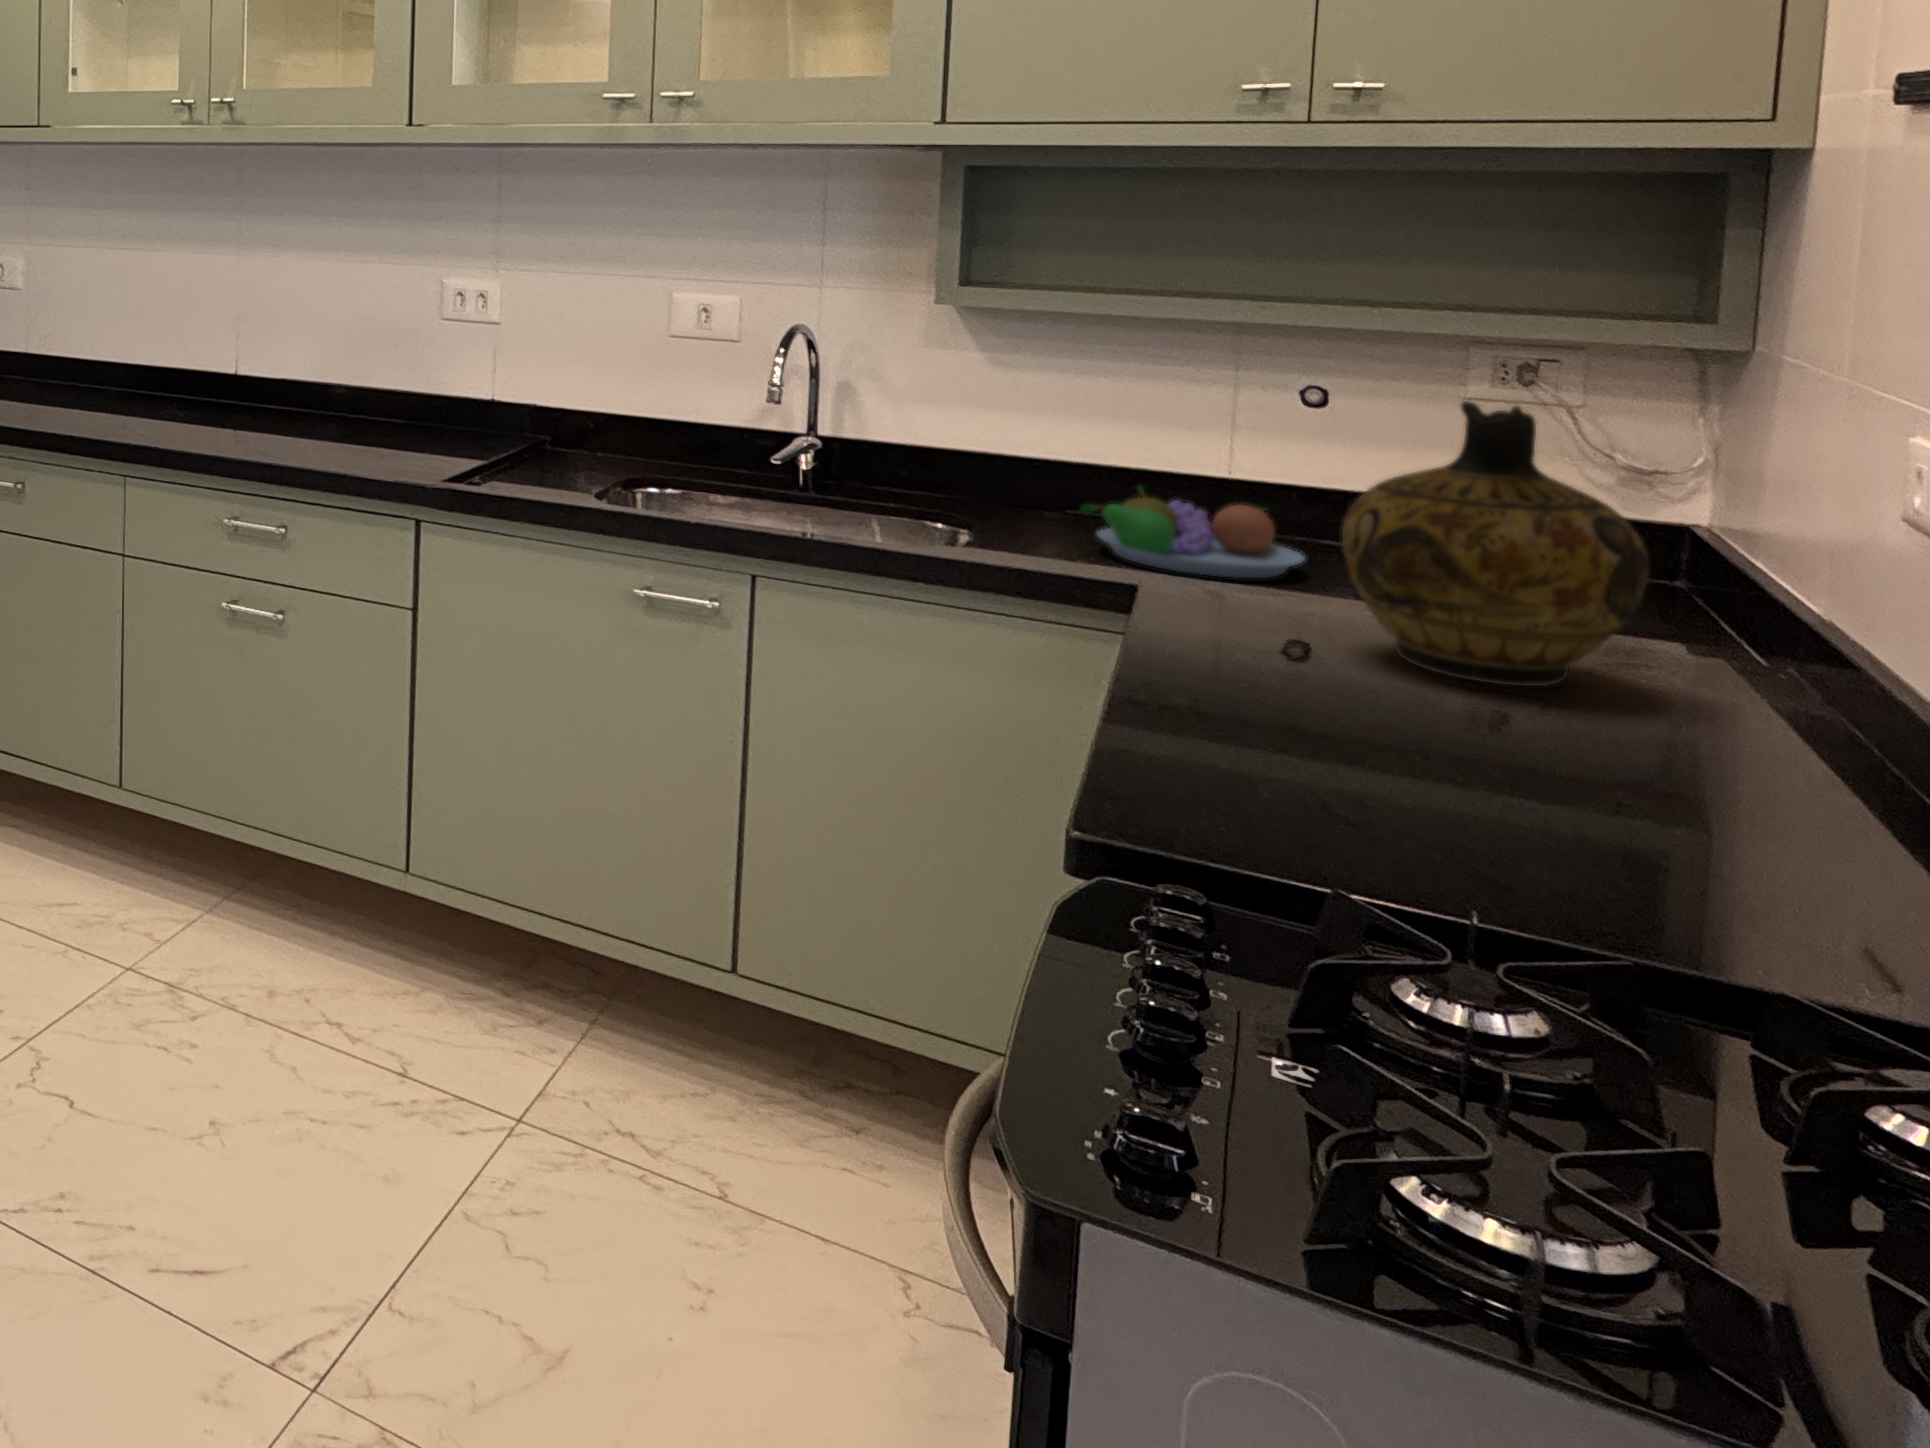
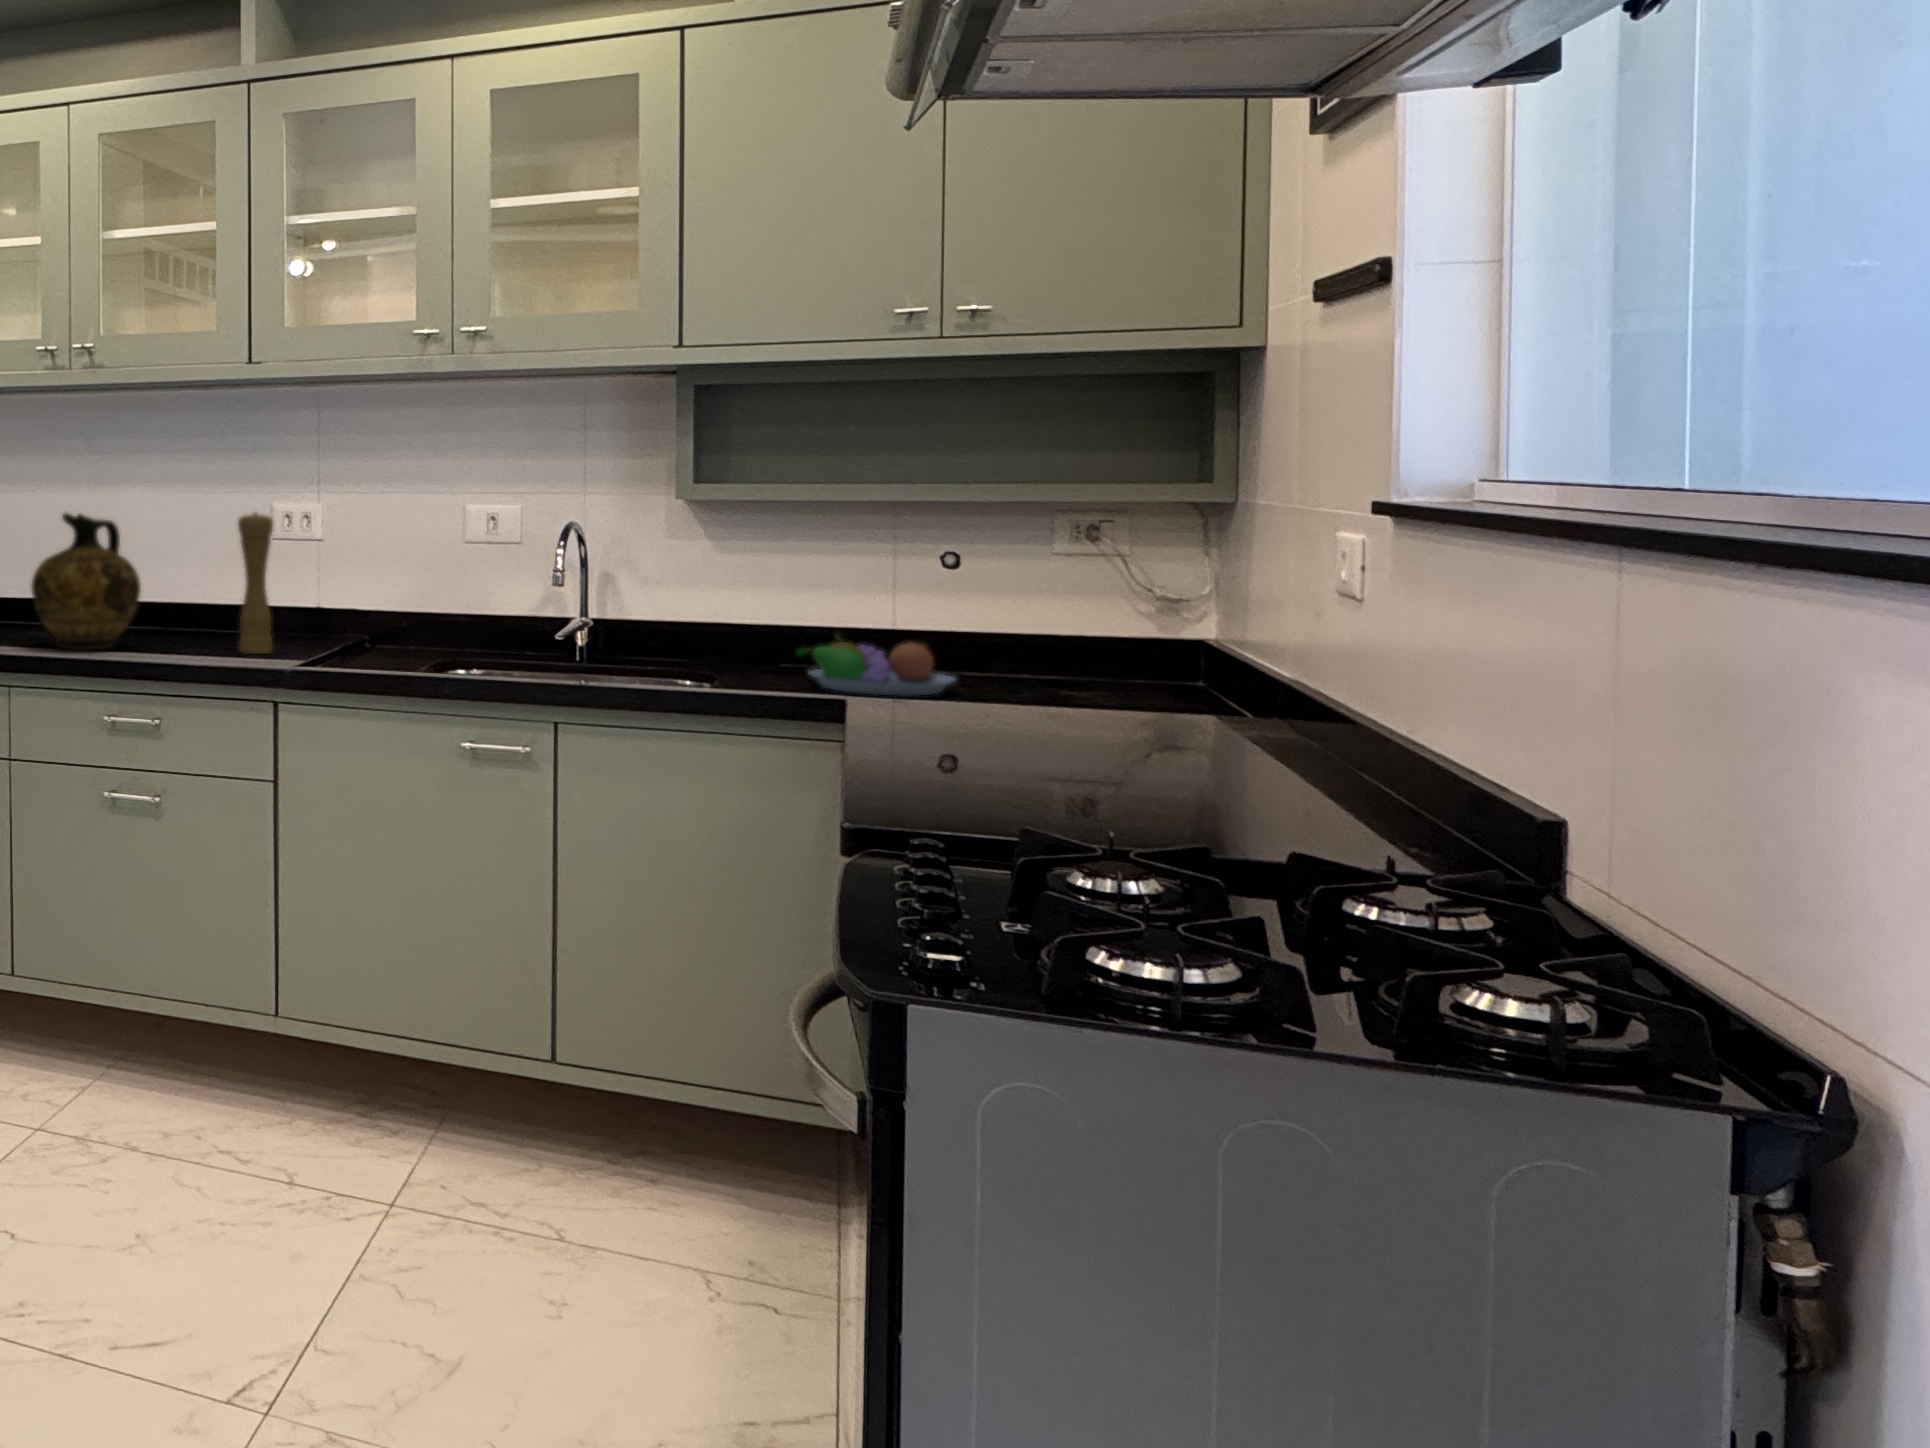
pepper mill: none [393,292,437,454] -> present [238,513,273,654]
ceramic jug: present [1342,401,1649,686] -> present [32,513,141,649]

